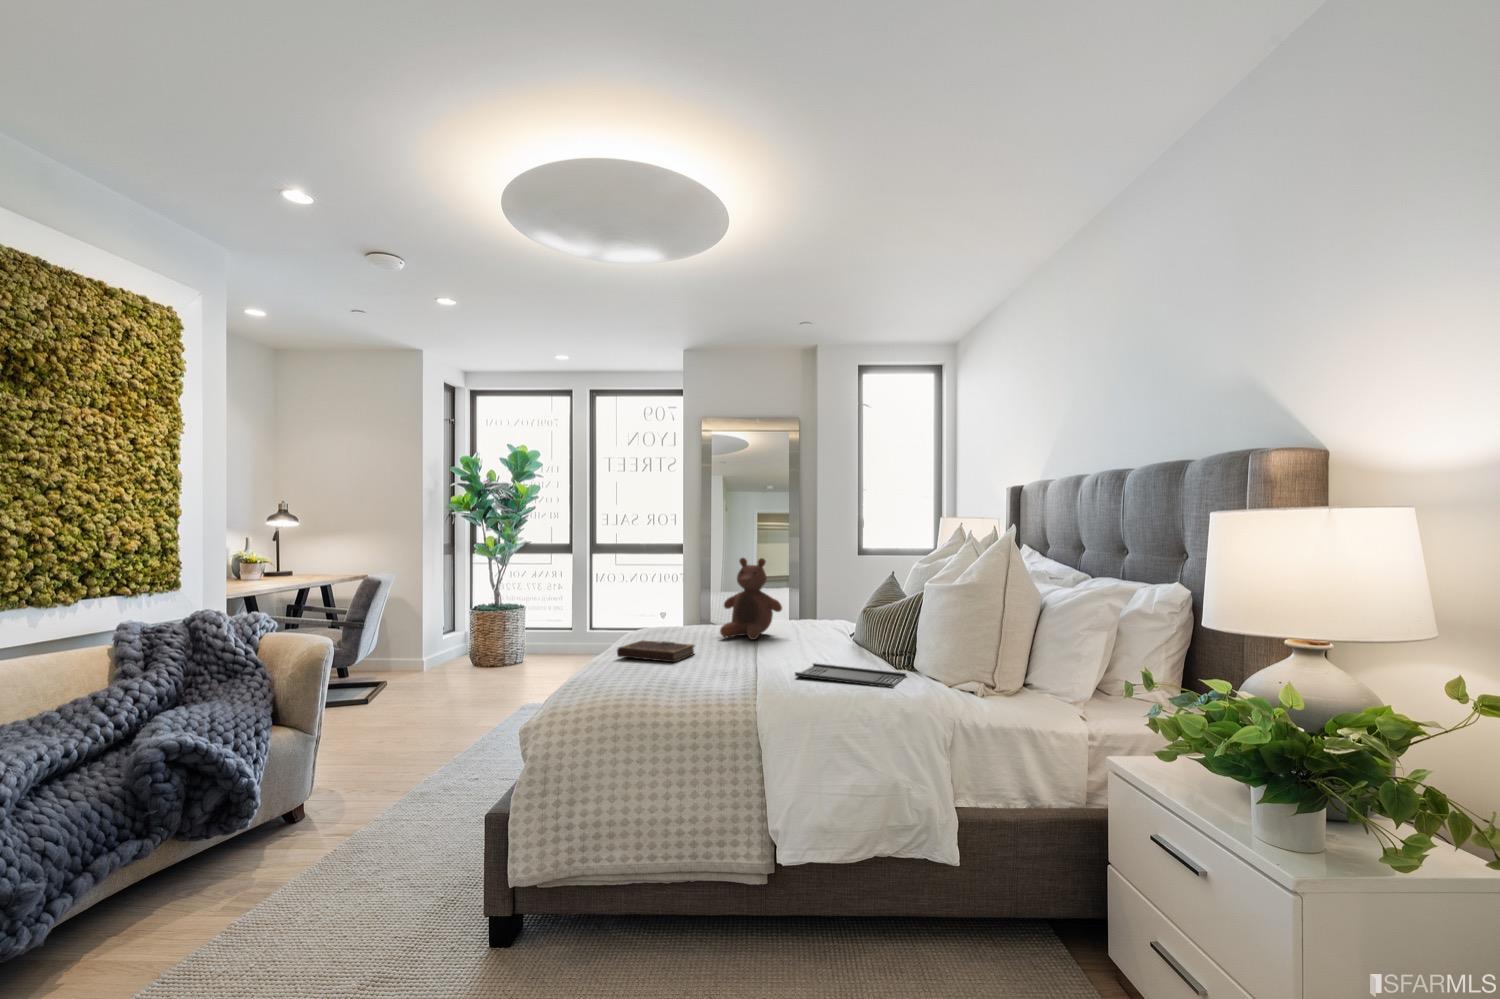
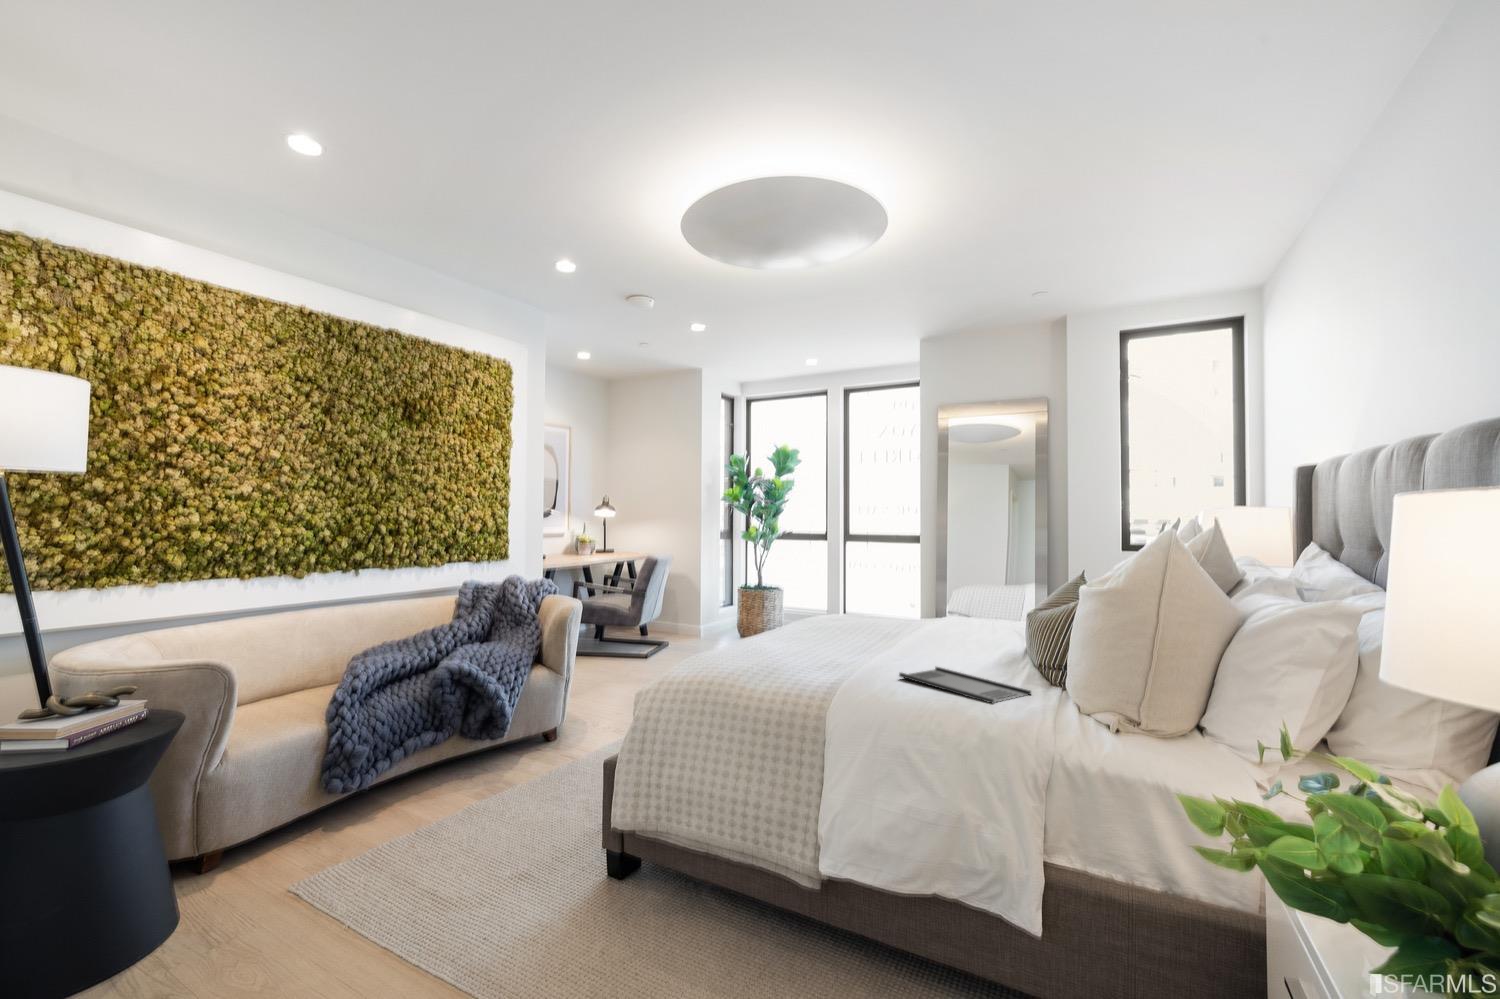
stuffed bear: present [720,558,782,639] -> none [890,551,961,638]
notebook: present [617,640,694,662] -> none [768,627,842,650]

